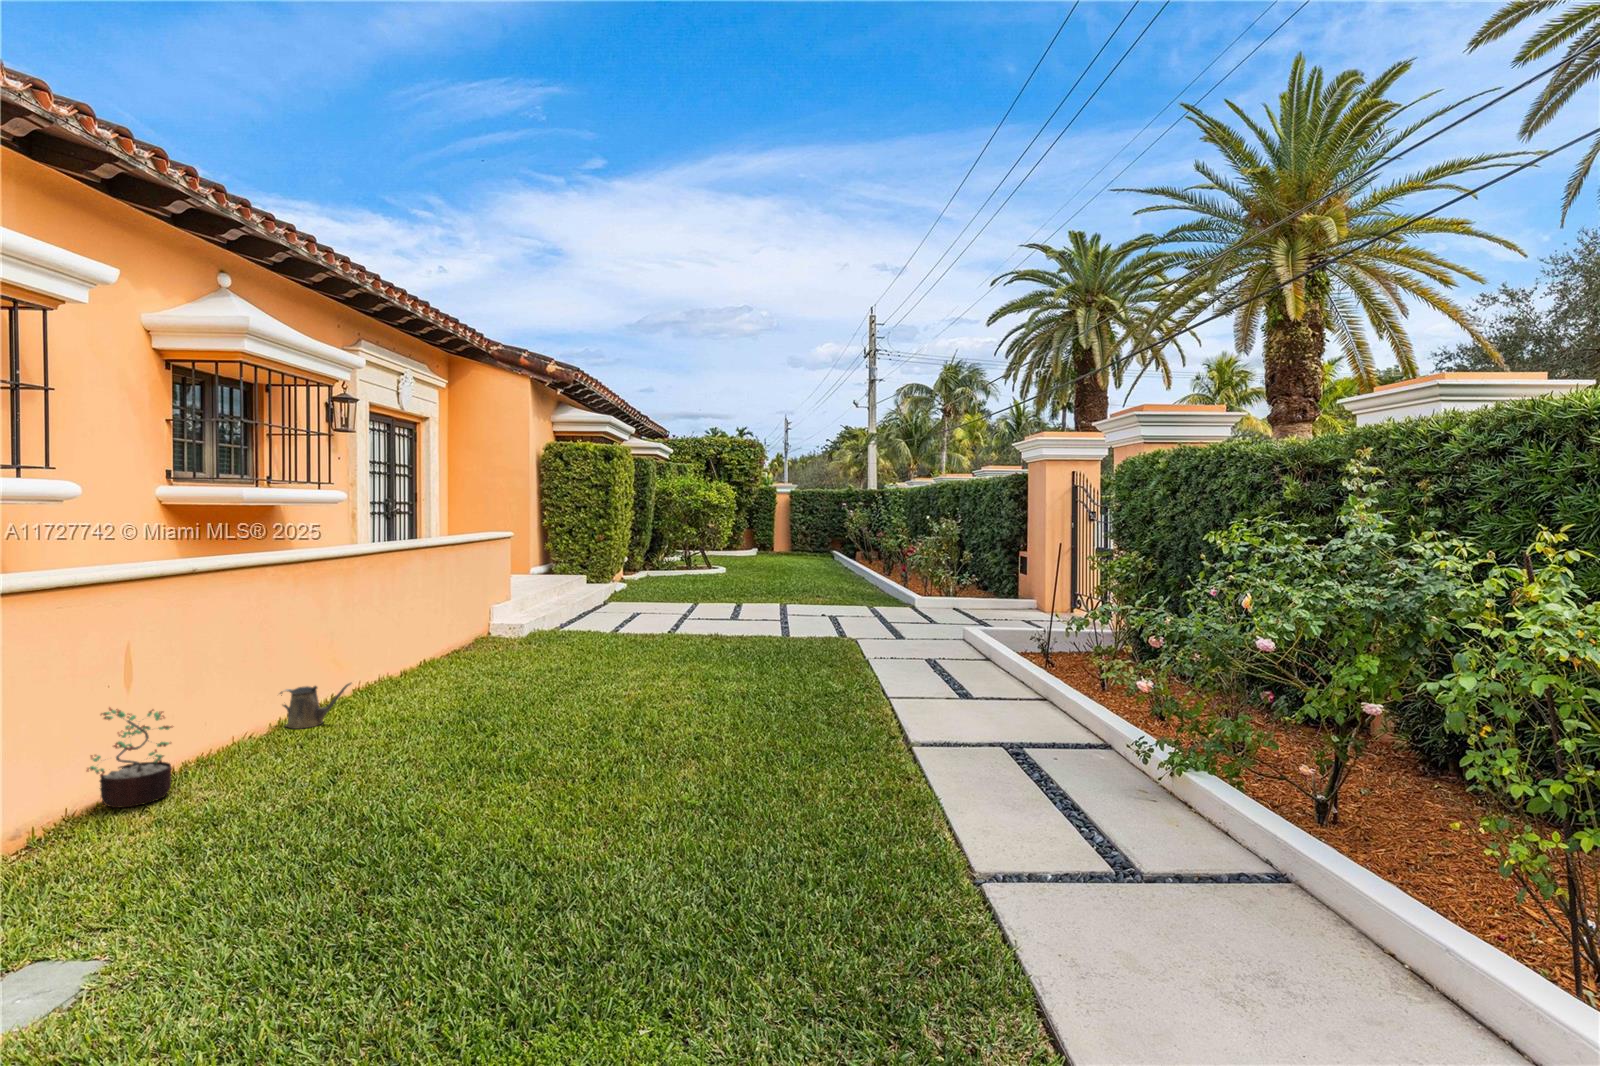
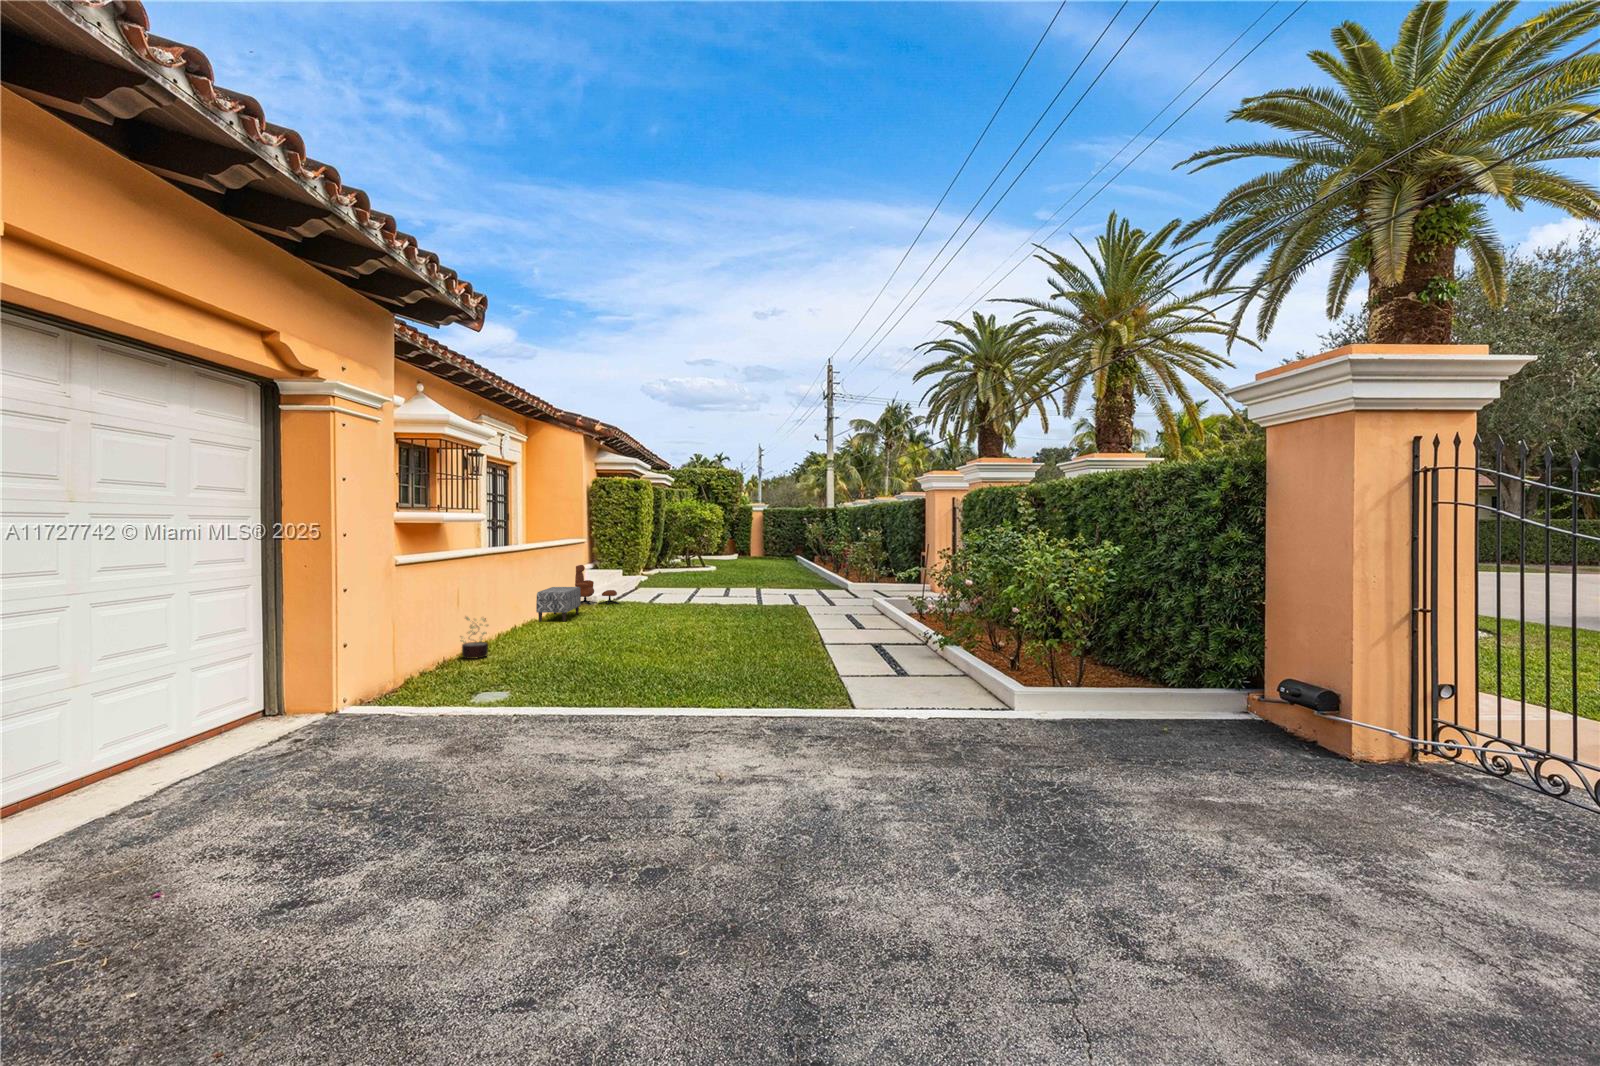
lounge chair: none [487,571,560,636] -> present [575,565,619,605]
bench: none [387,612,481,677] -> present [536,587,581,622]
watering can: present [280,683,351,729] -> none [502,616,540,639]

